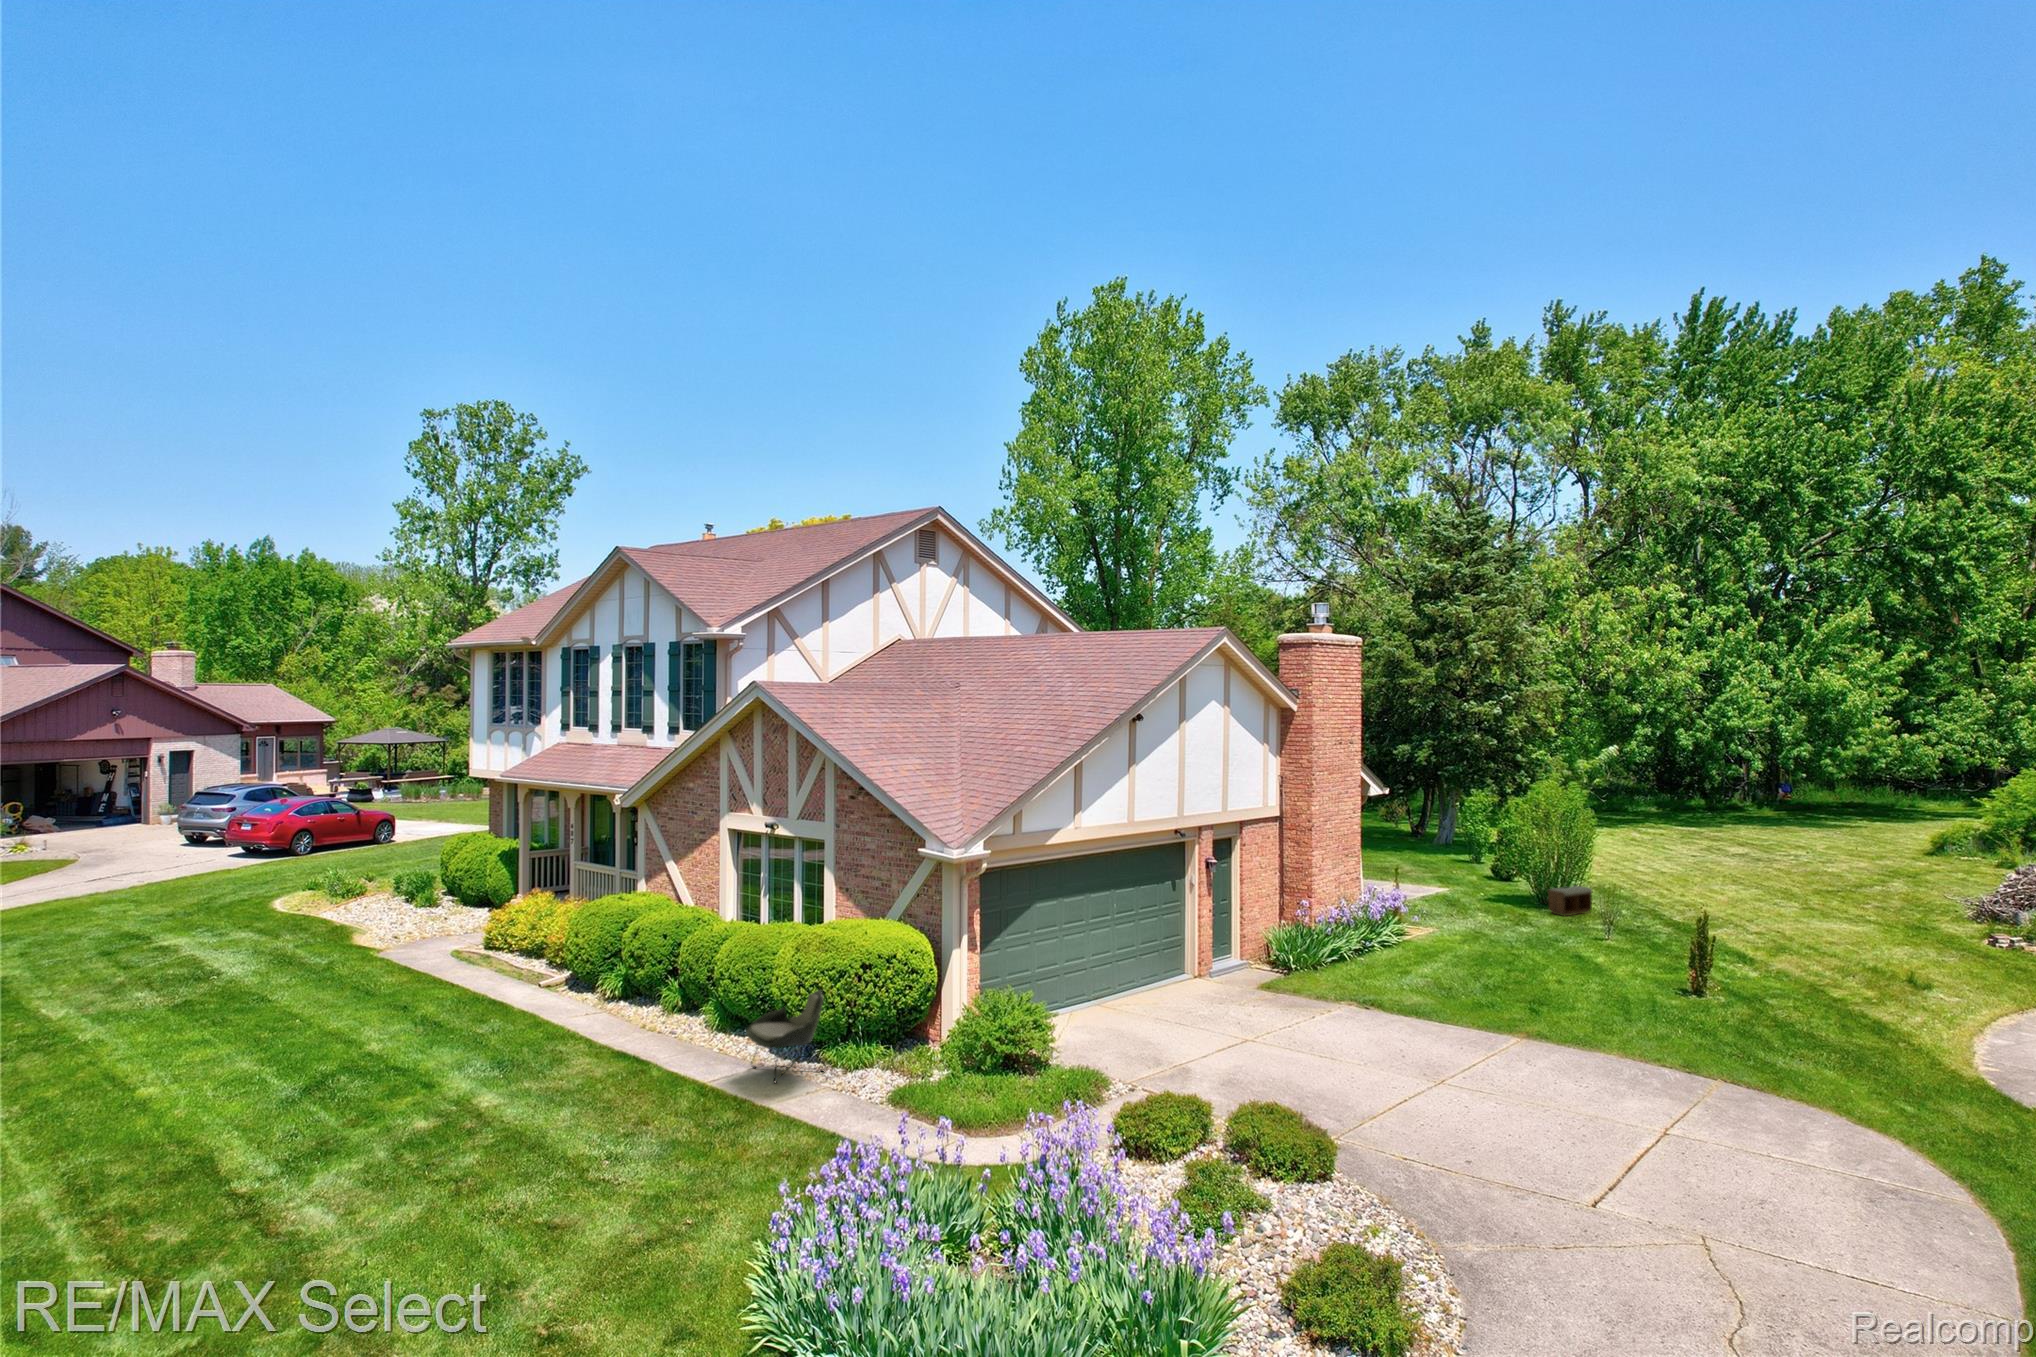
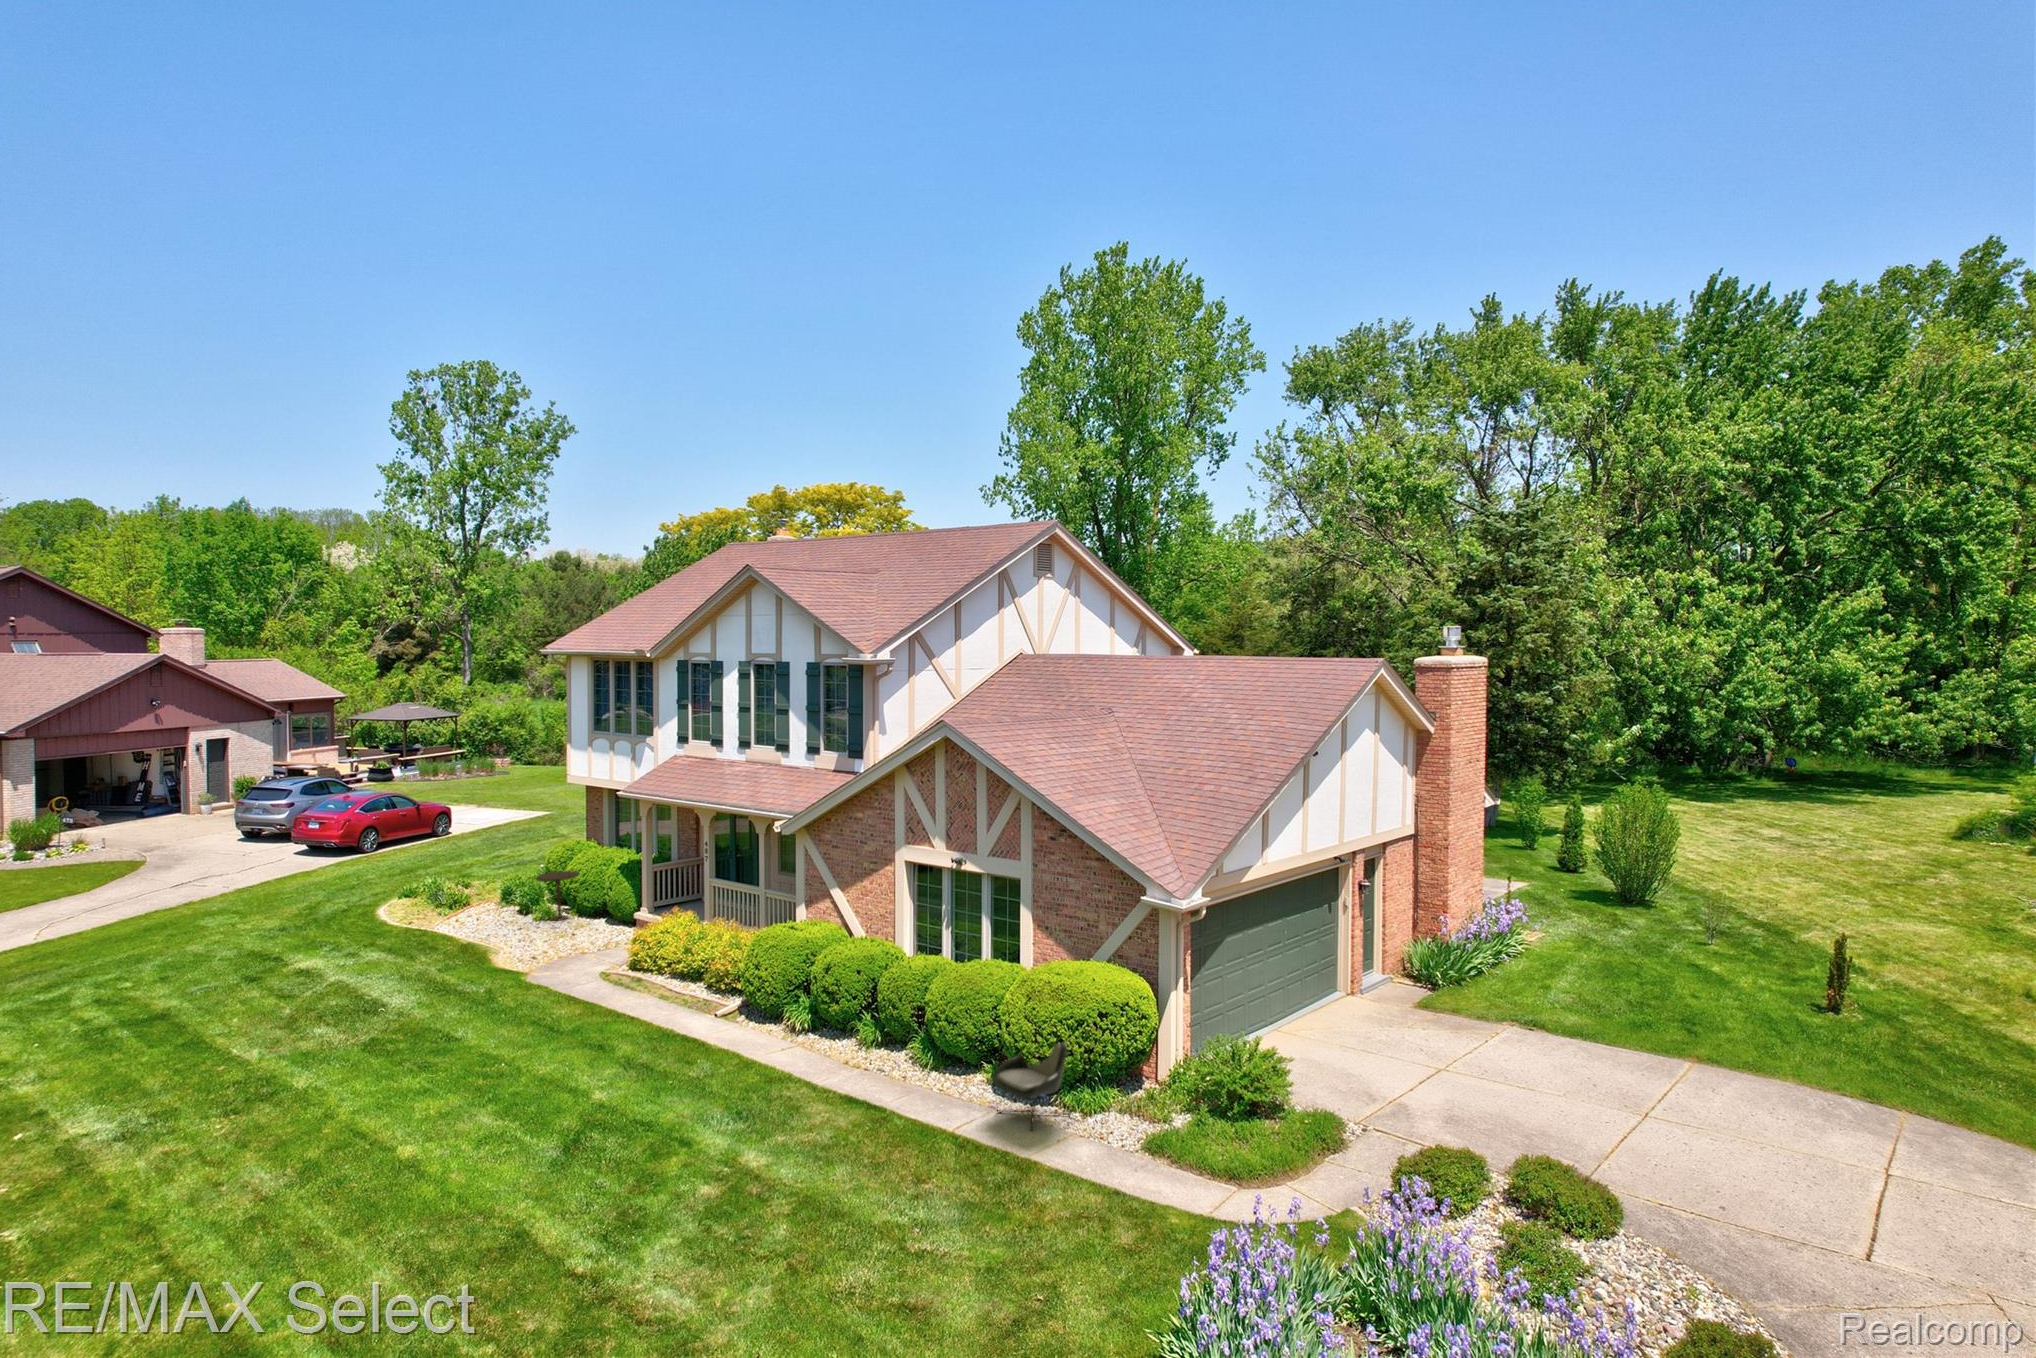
pedestal table: none [420,859,467,909] -> present [536,870,579,921]
bench: present [1548,885,1592,916] -> none [1636,883,1677,914]

